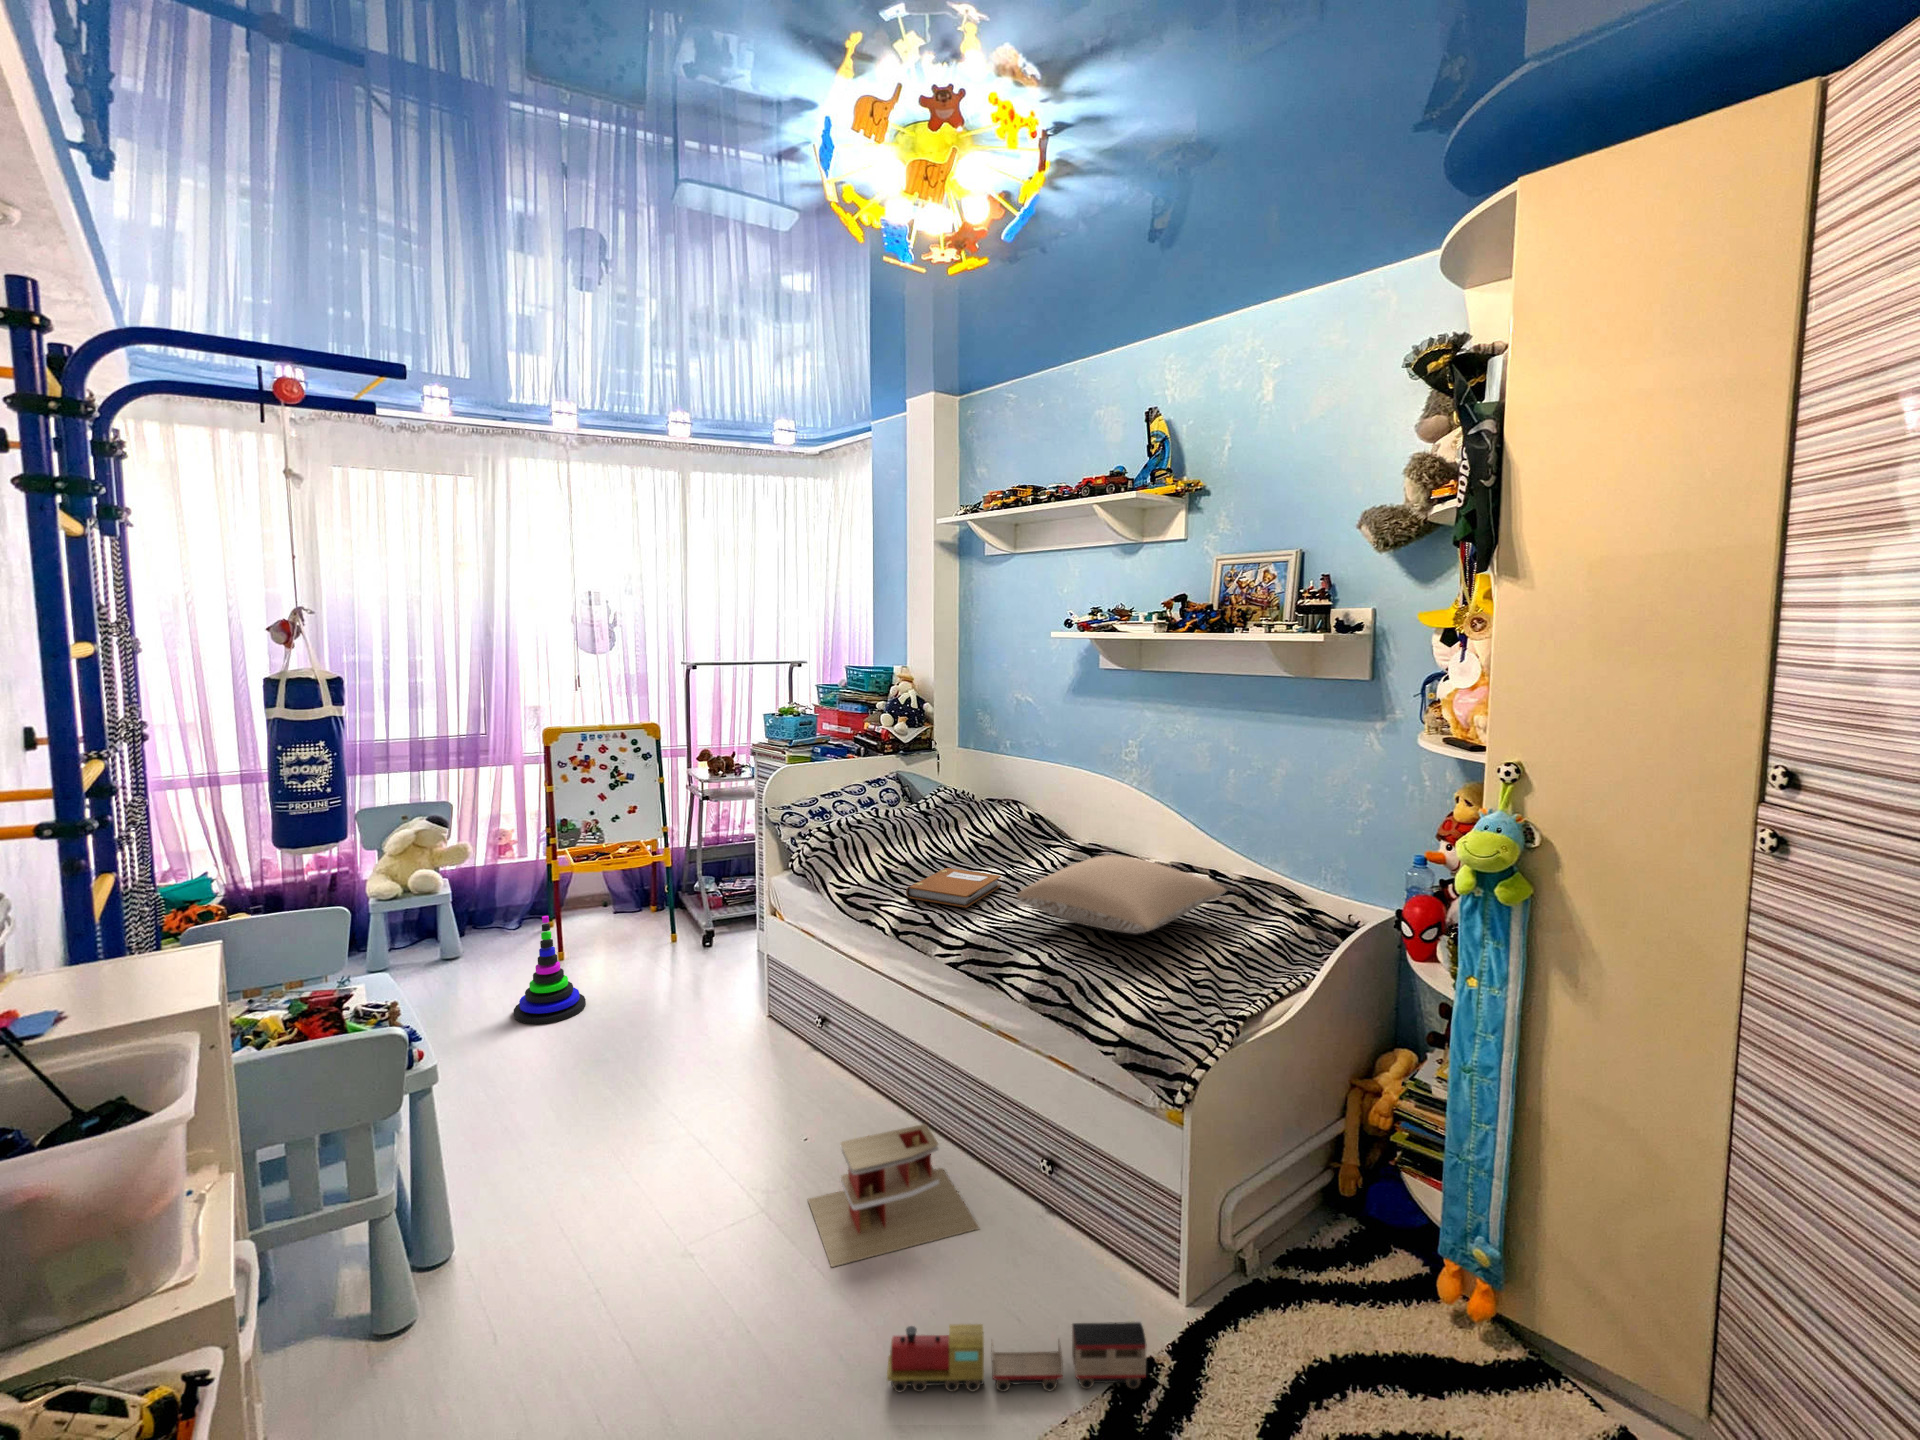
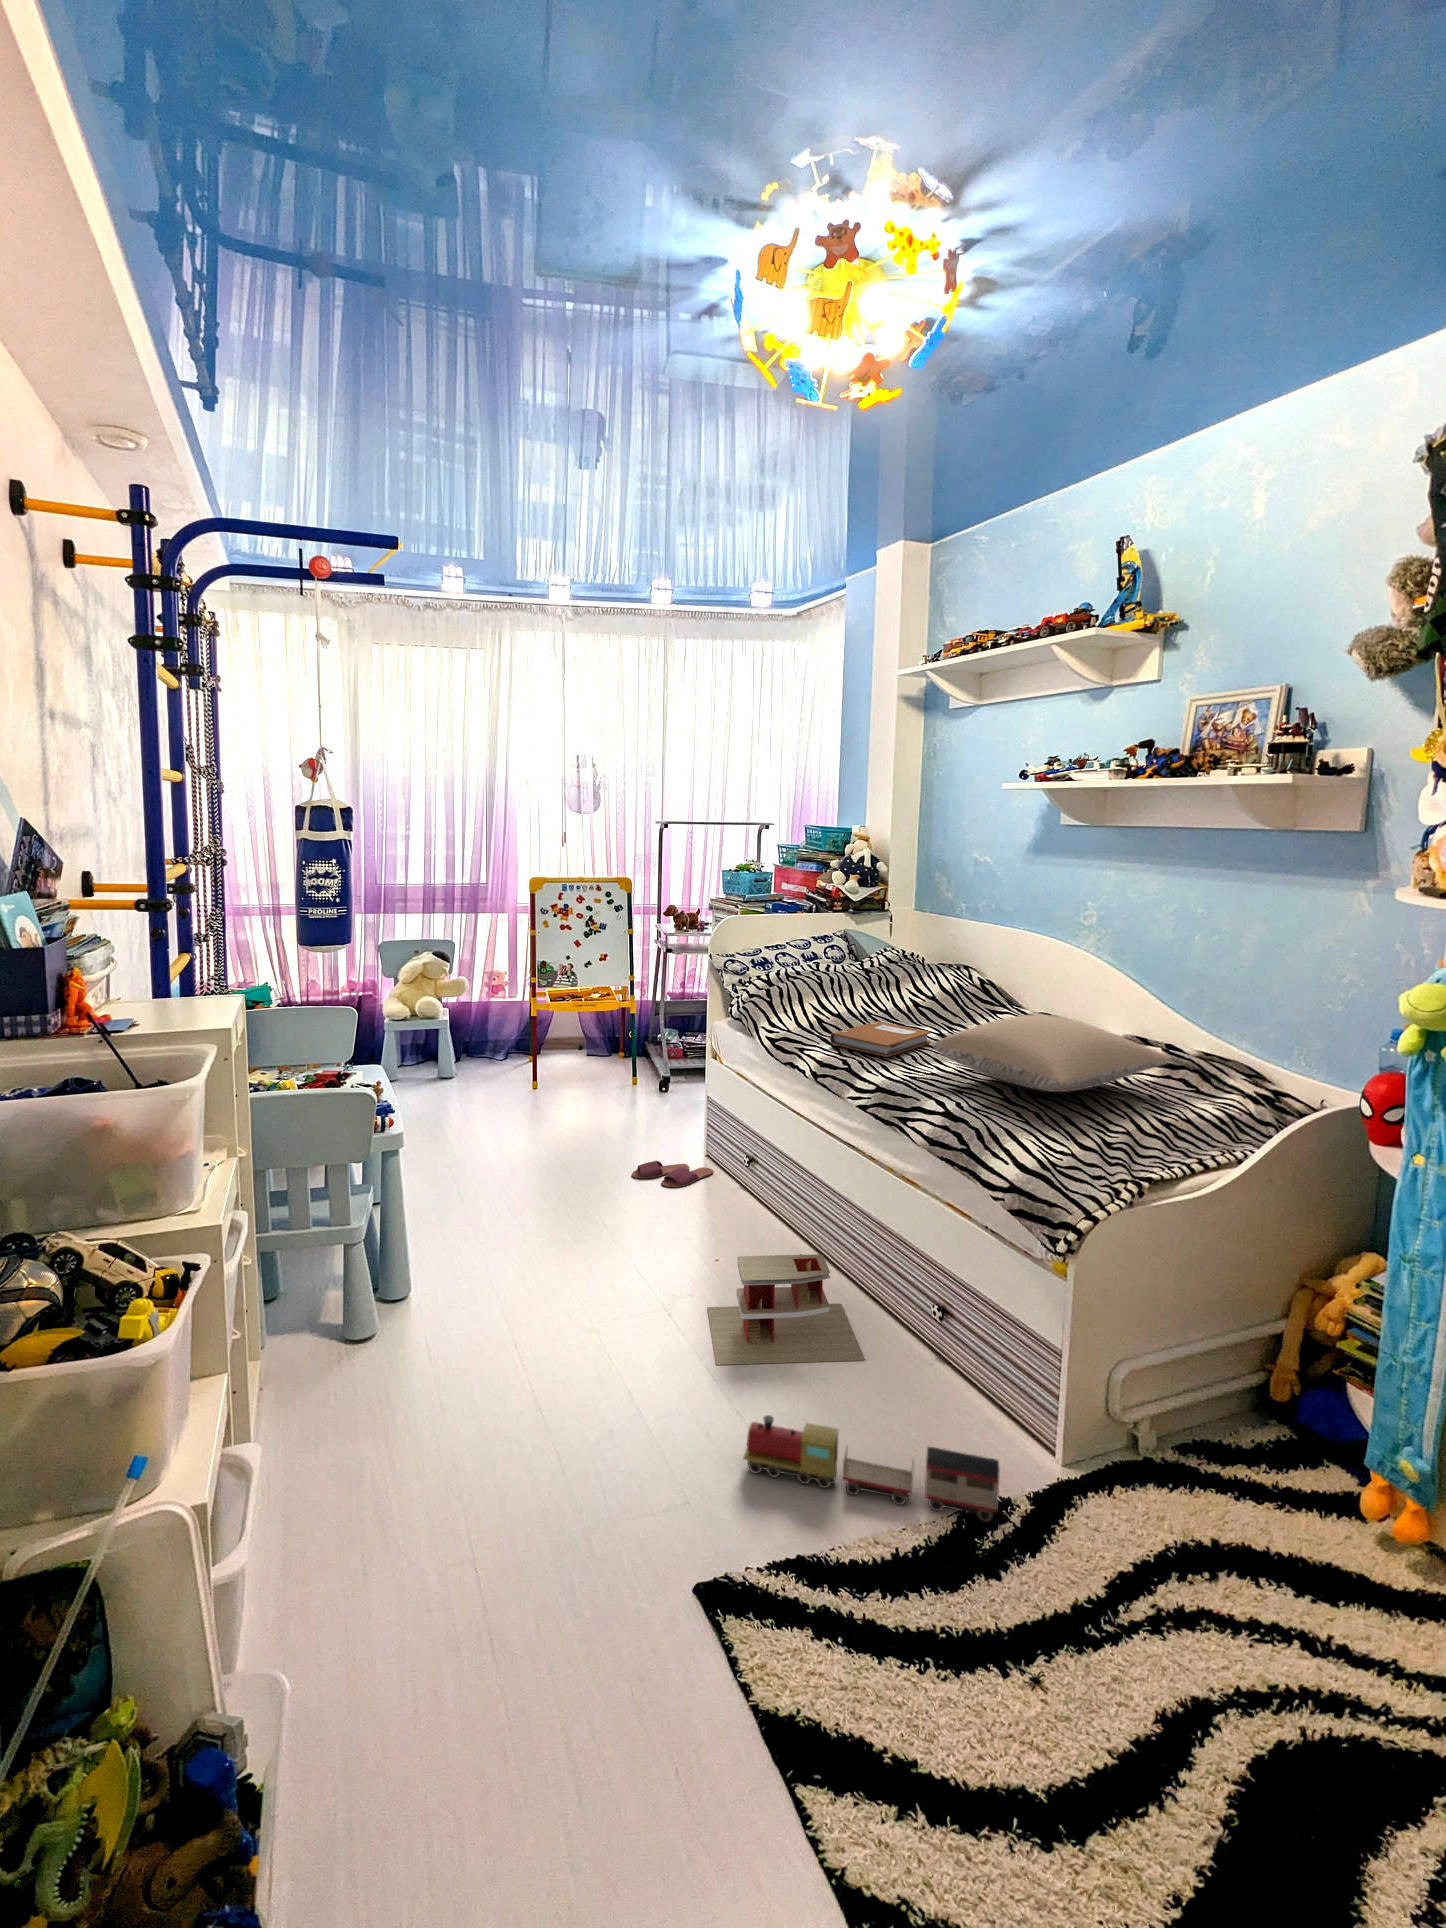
stacking toy: present [514,916,586,1024] -> none [488,1041,548,1137]
slippers: none [693,1031,781,1061] -> present [632,1161,714,1187]

